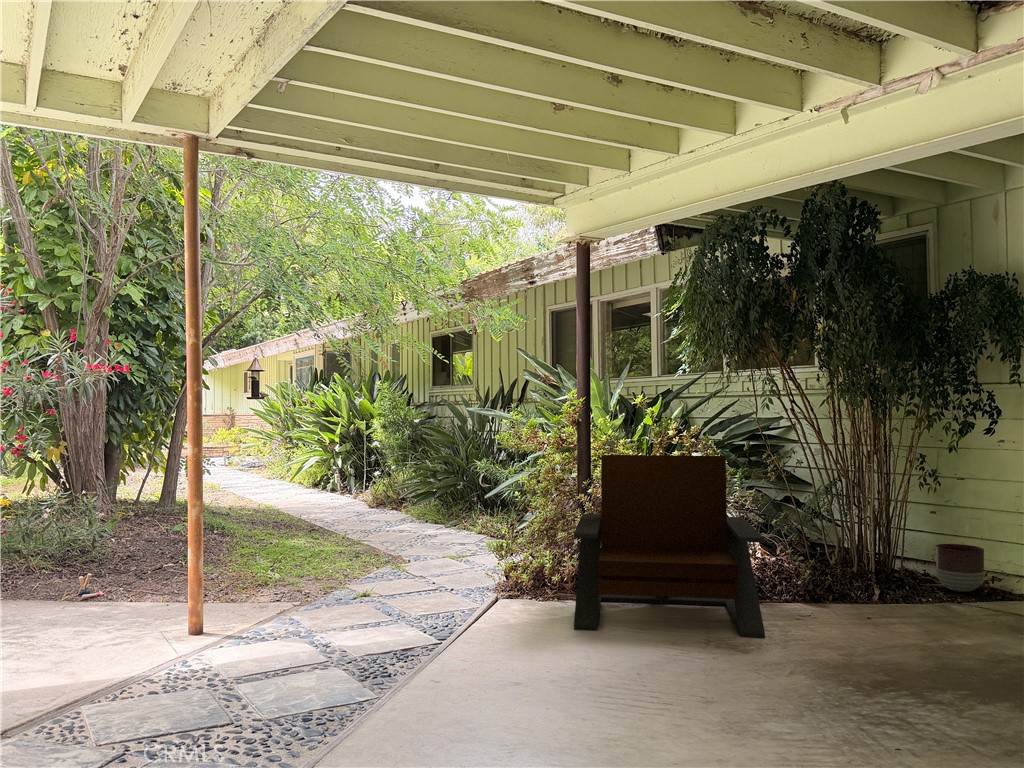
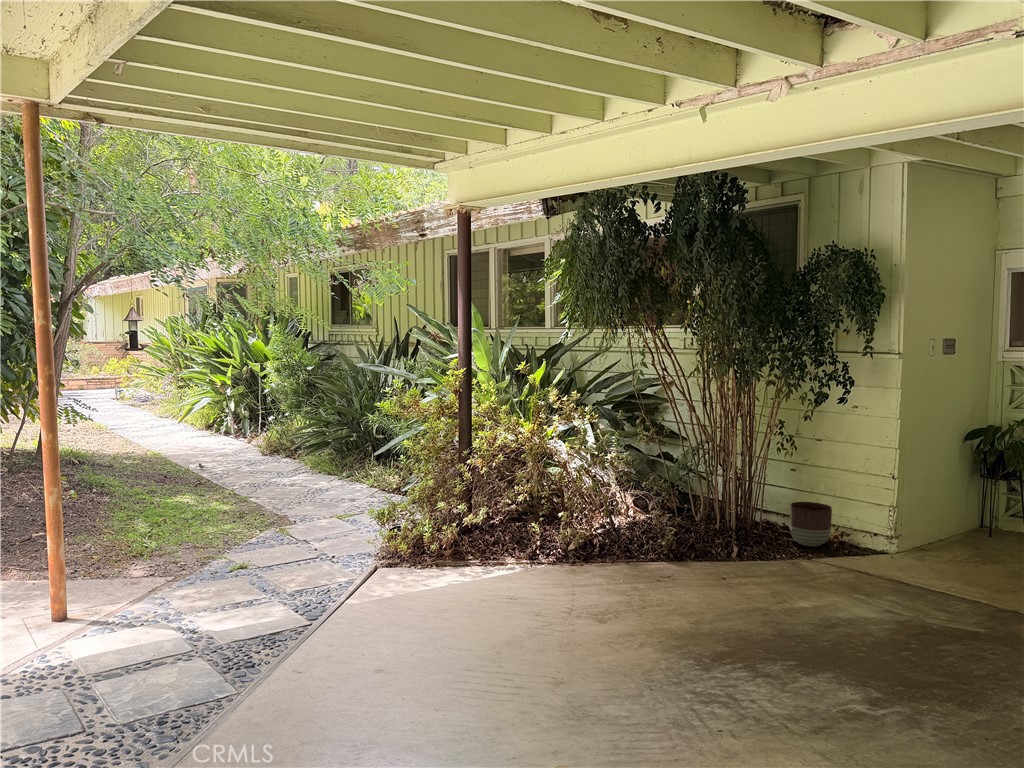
lounge chair: present [574,455,765,637] -> none [445,427,625,605]

